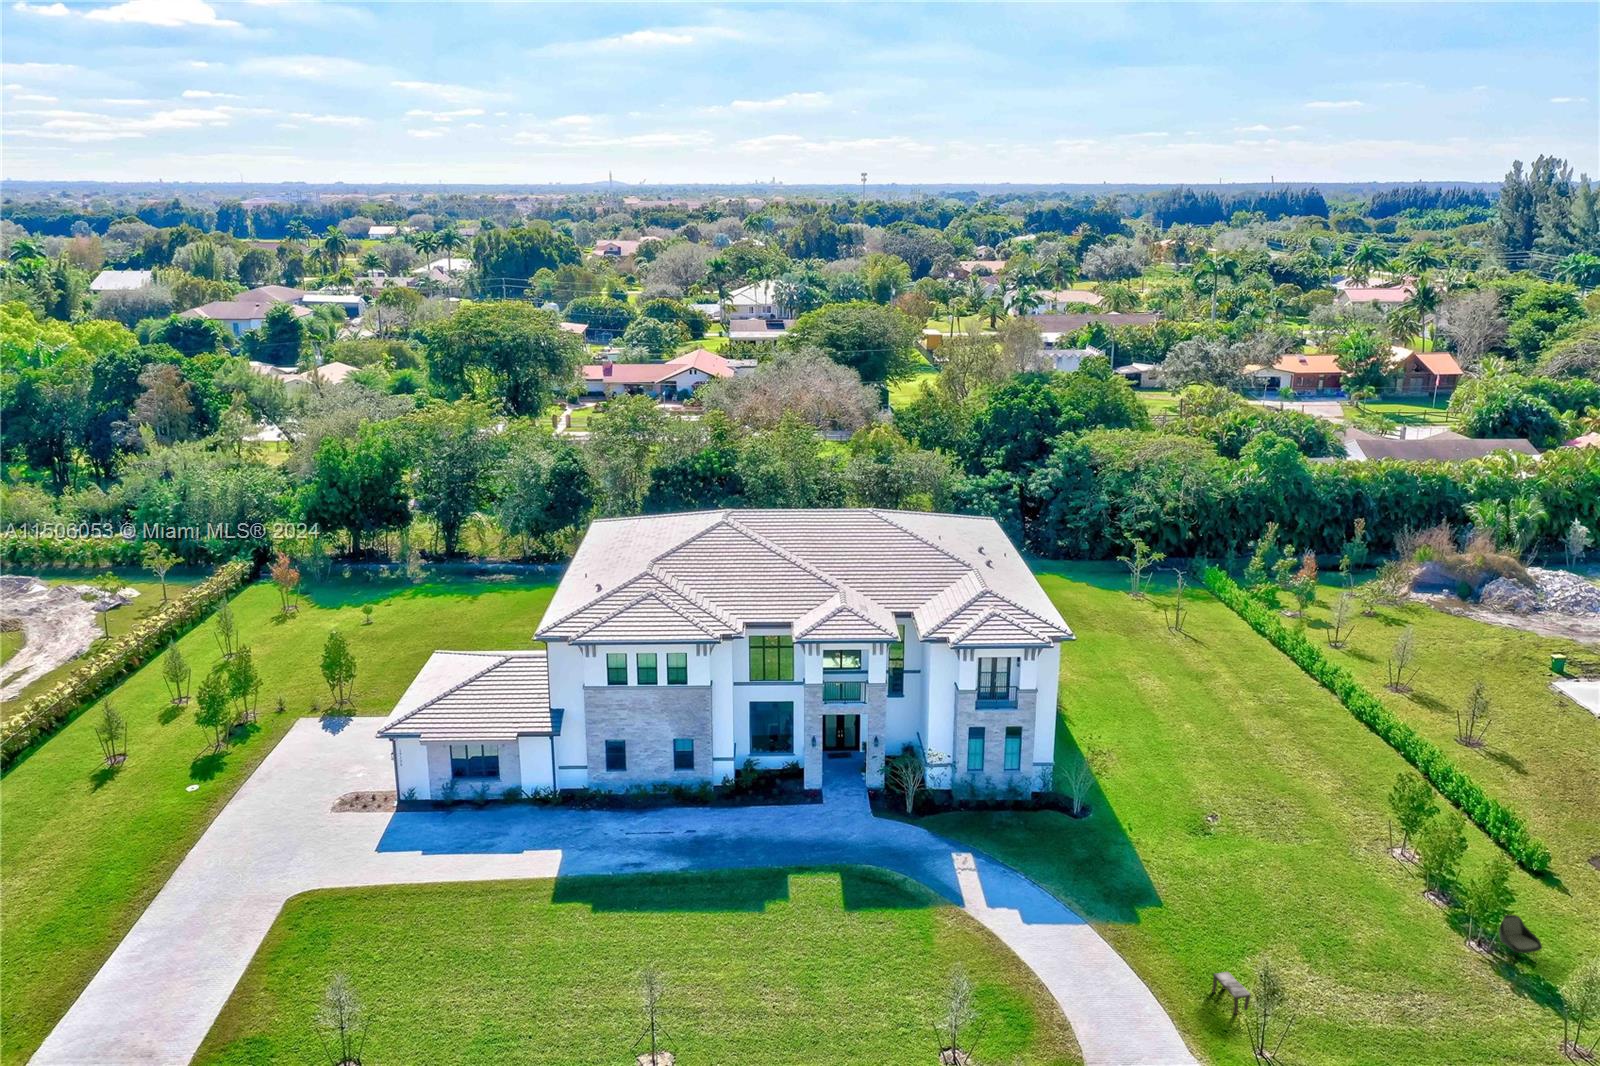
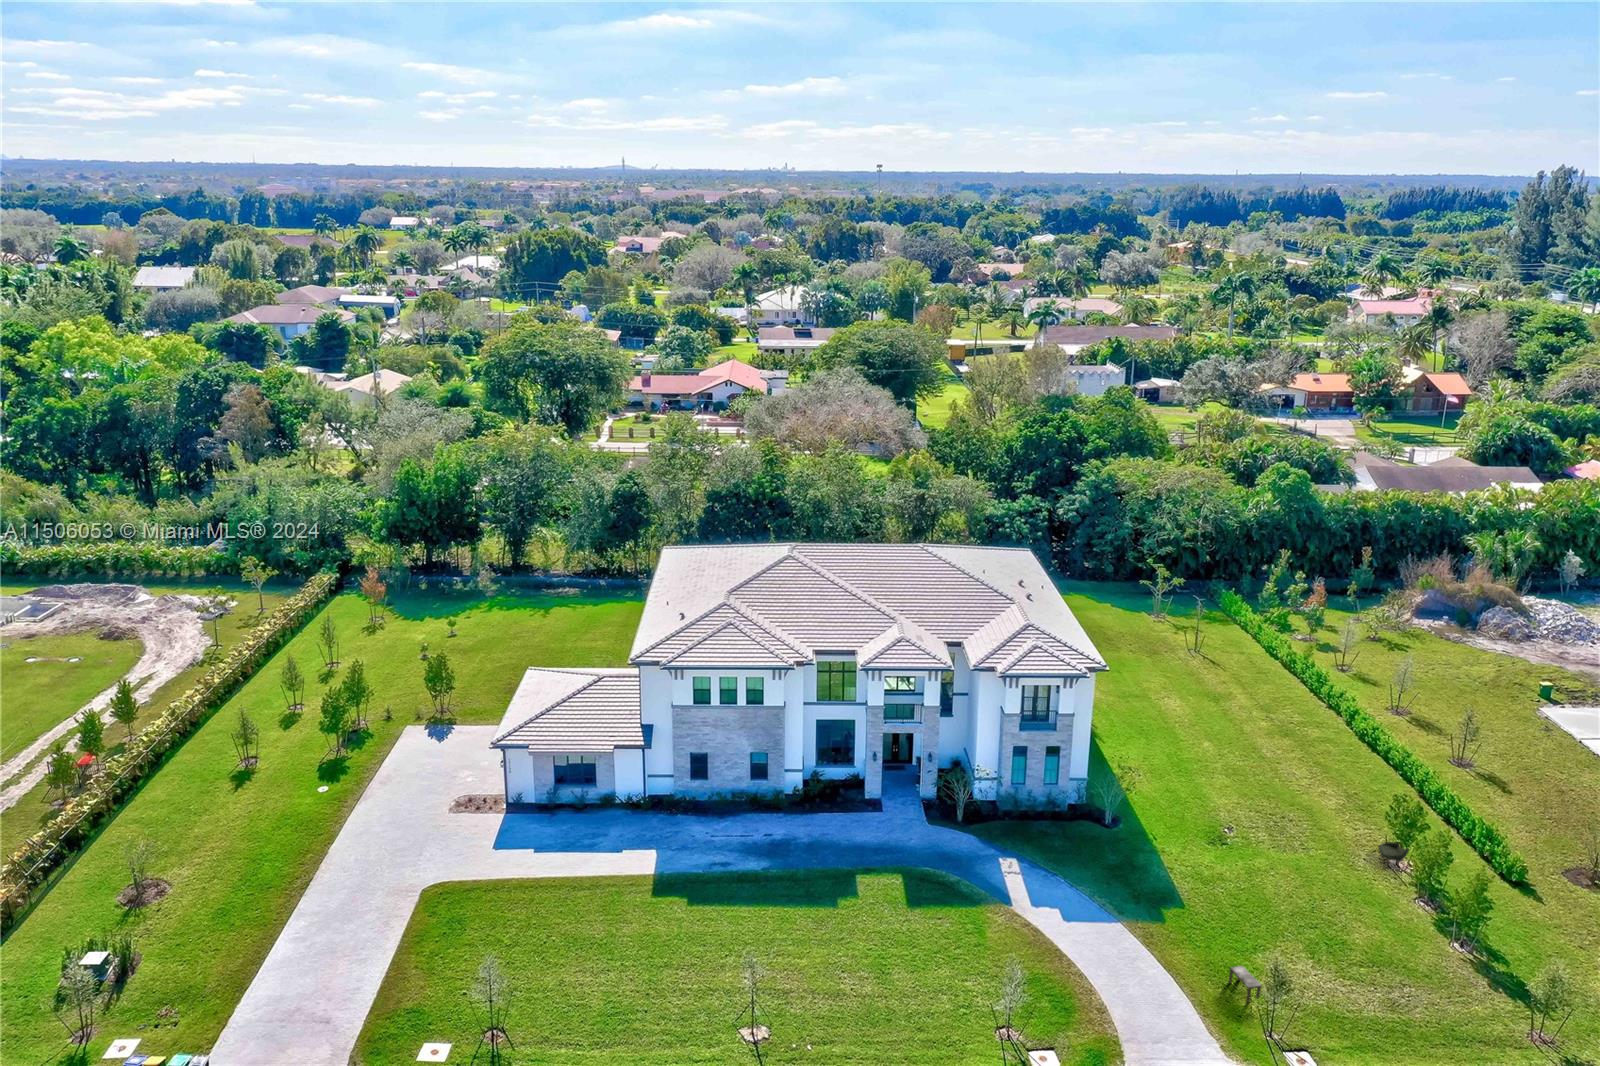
lounge chair: present [1498,915,1542,963] -> present [1378,842,1409,863]

